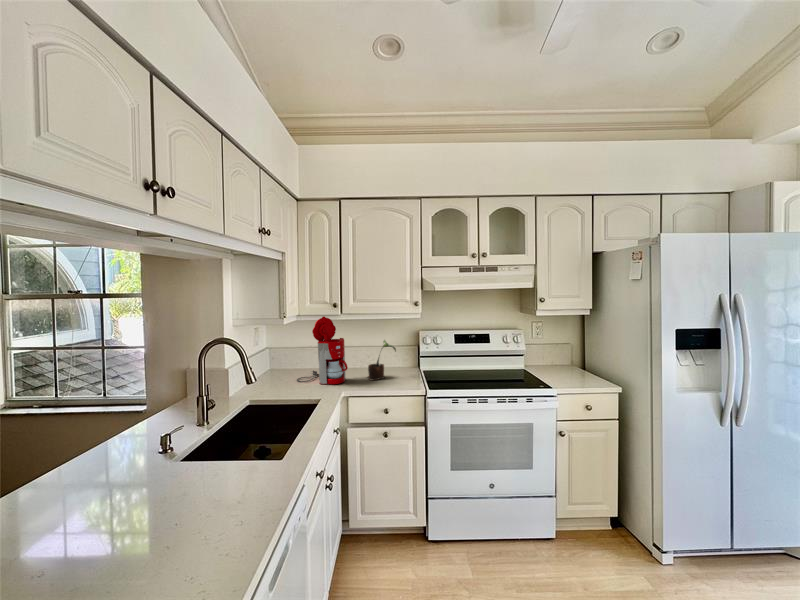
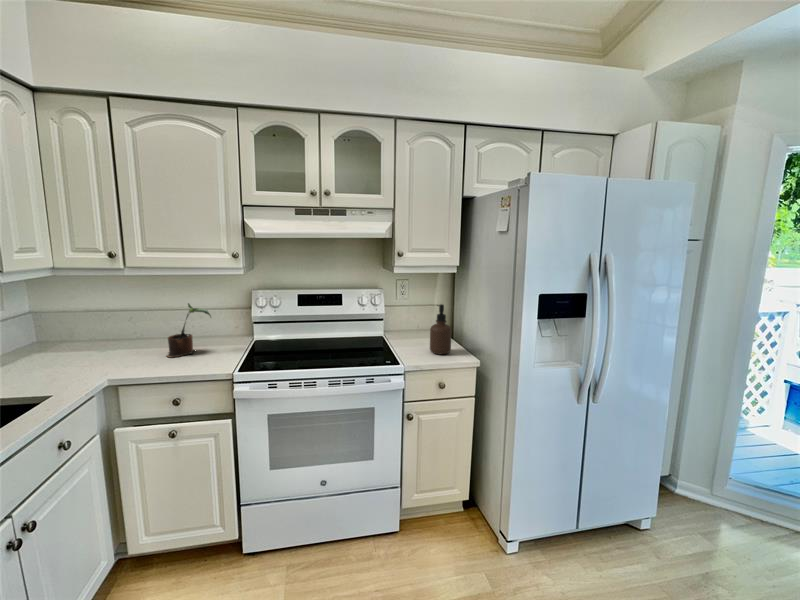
coffee maker: present [297,316,348,384] -> none [51,270,132,366]
soap dispenser: none [572,340,592,383] -> present [430,304,451,354]

